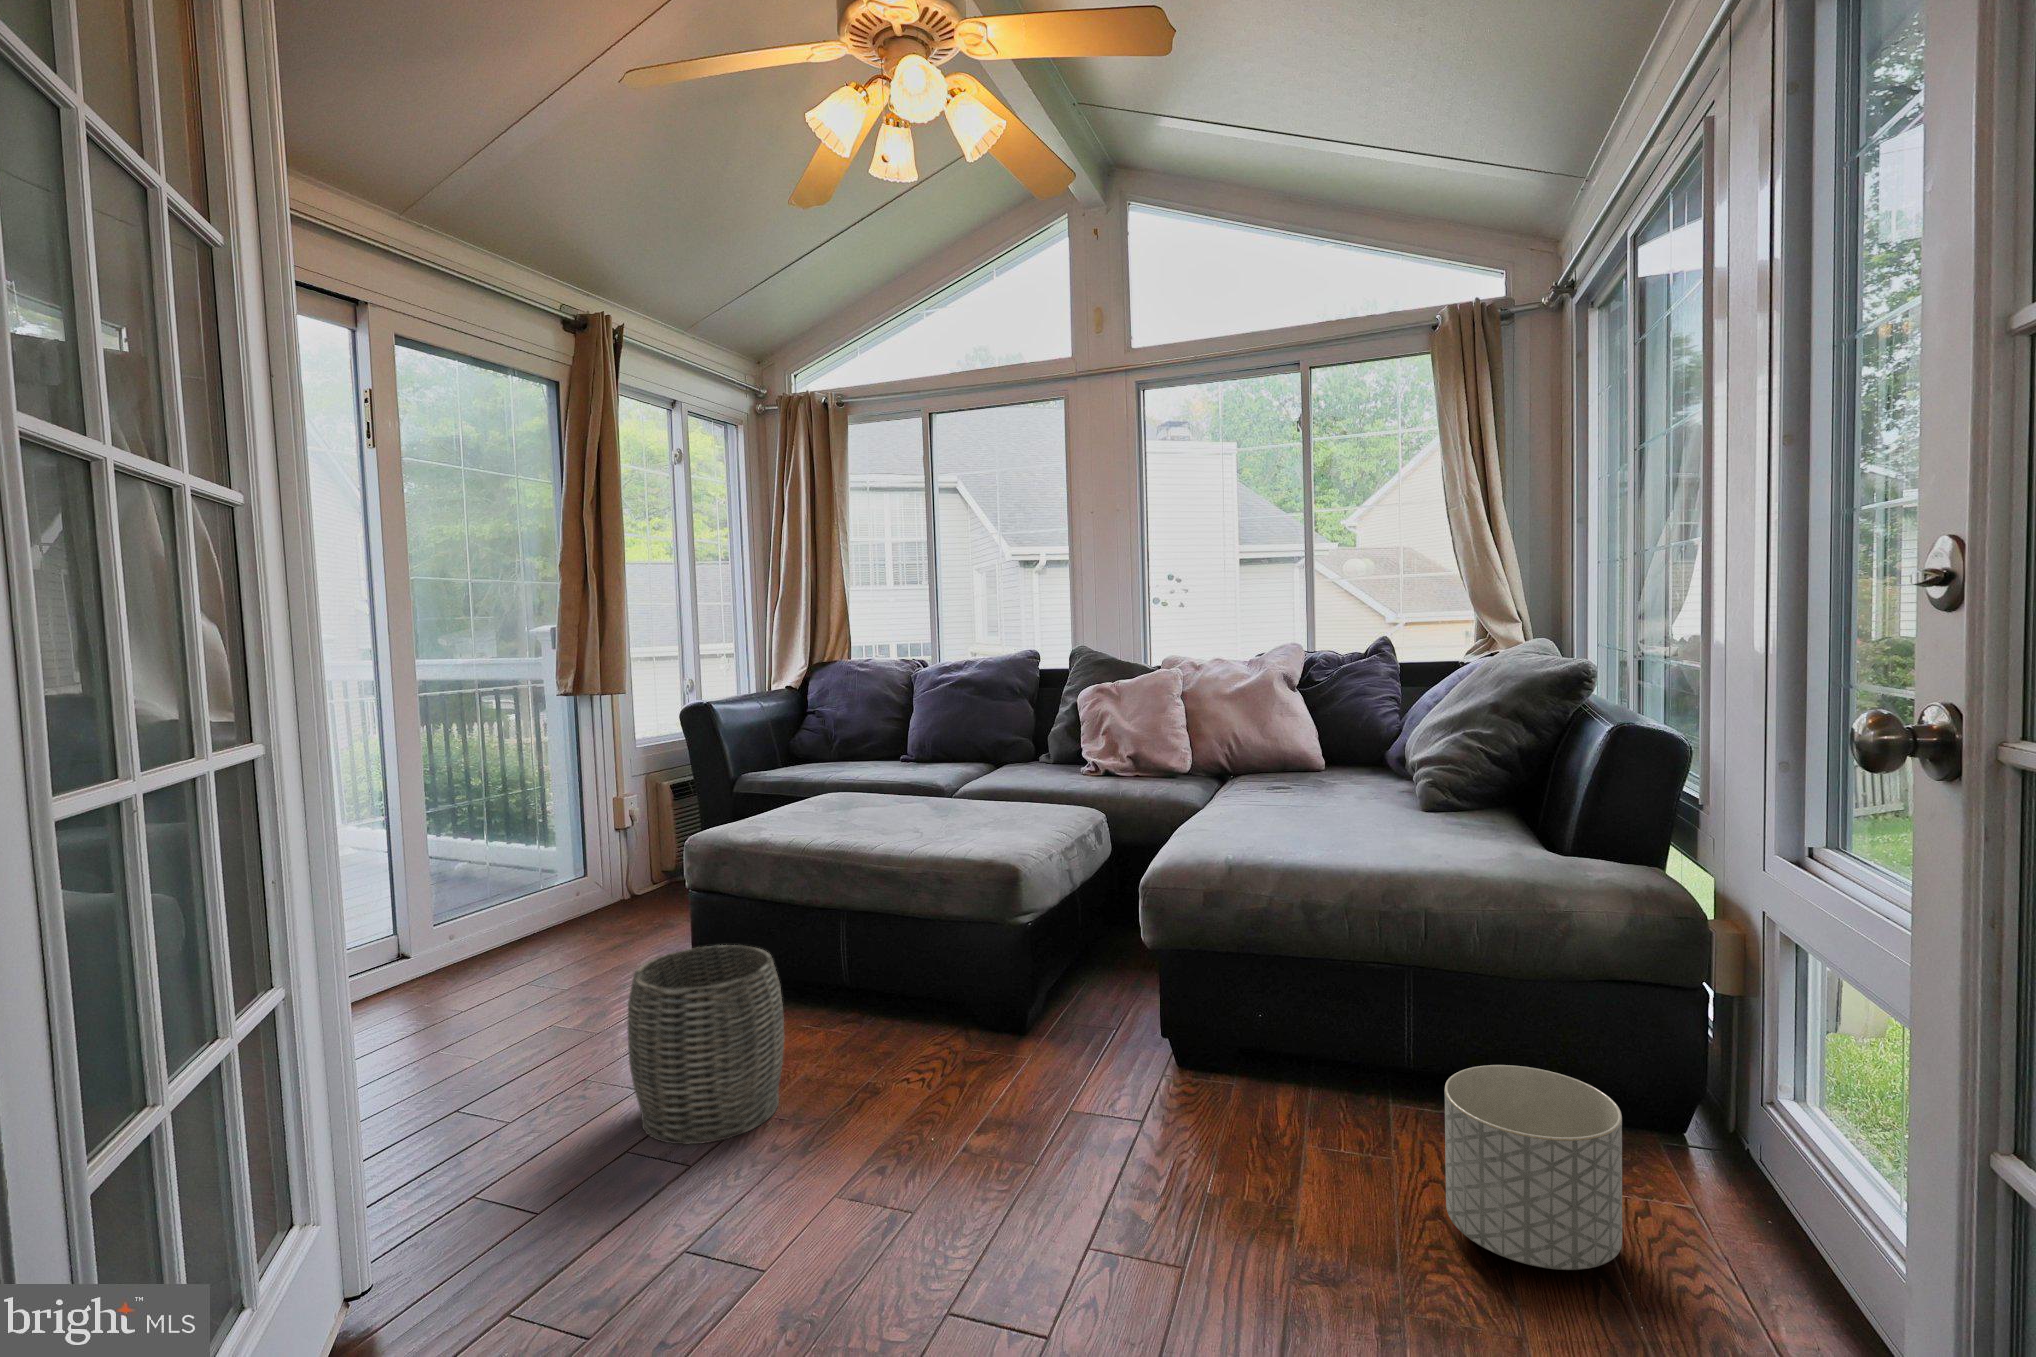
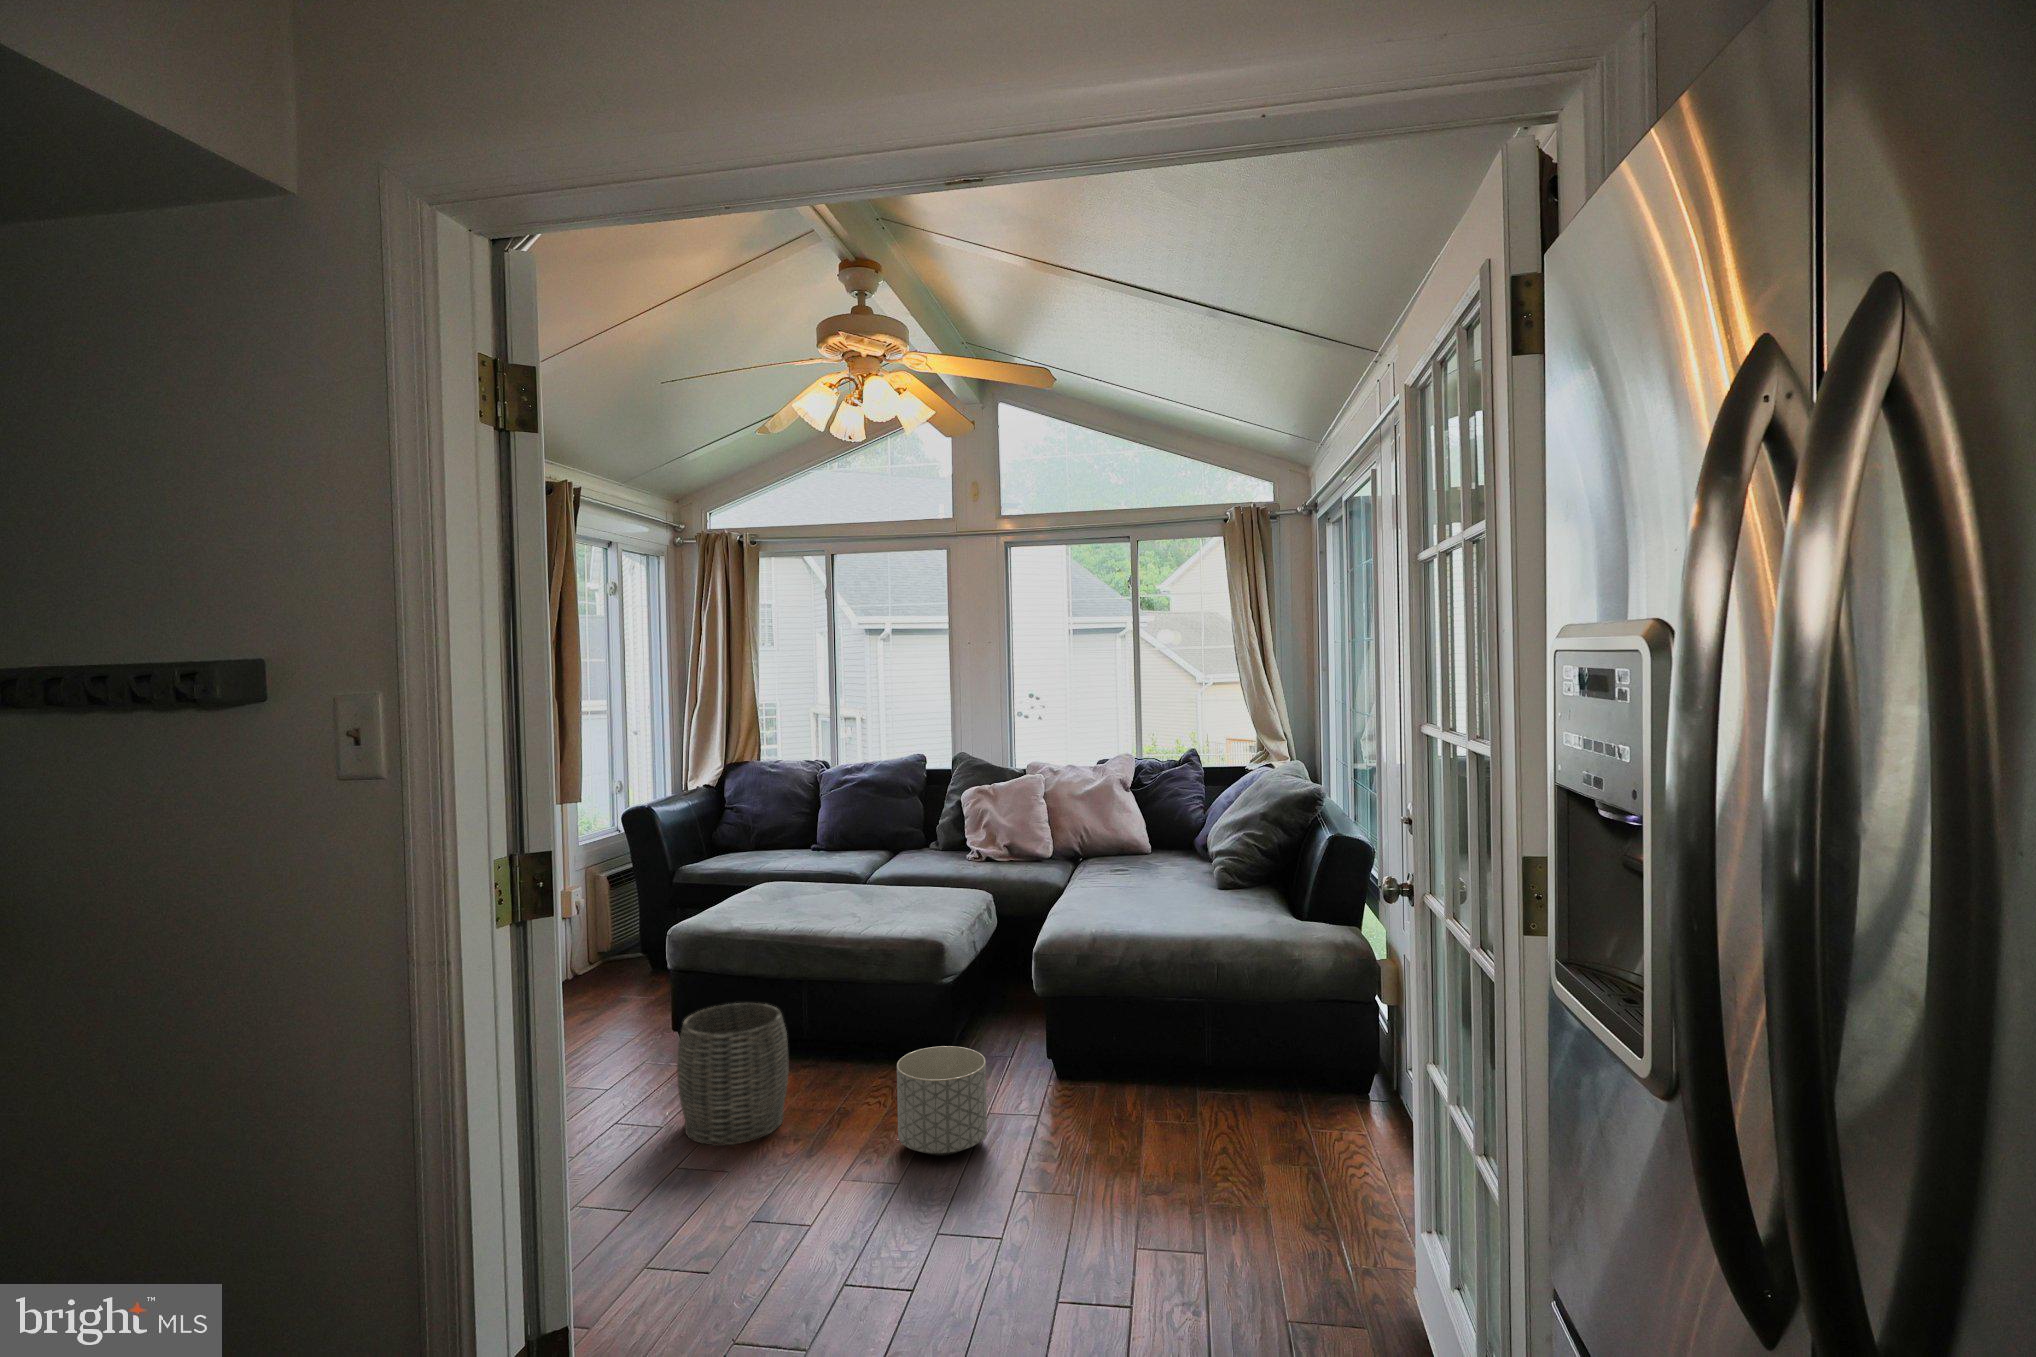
planter: present [1445,1065,1622,1270] -> present [897,1046,987,1156]

